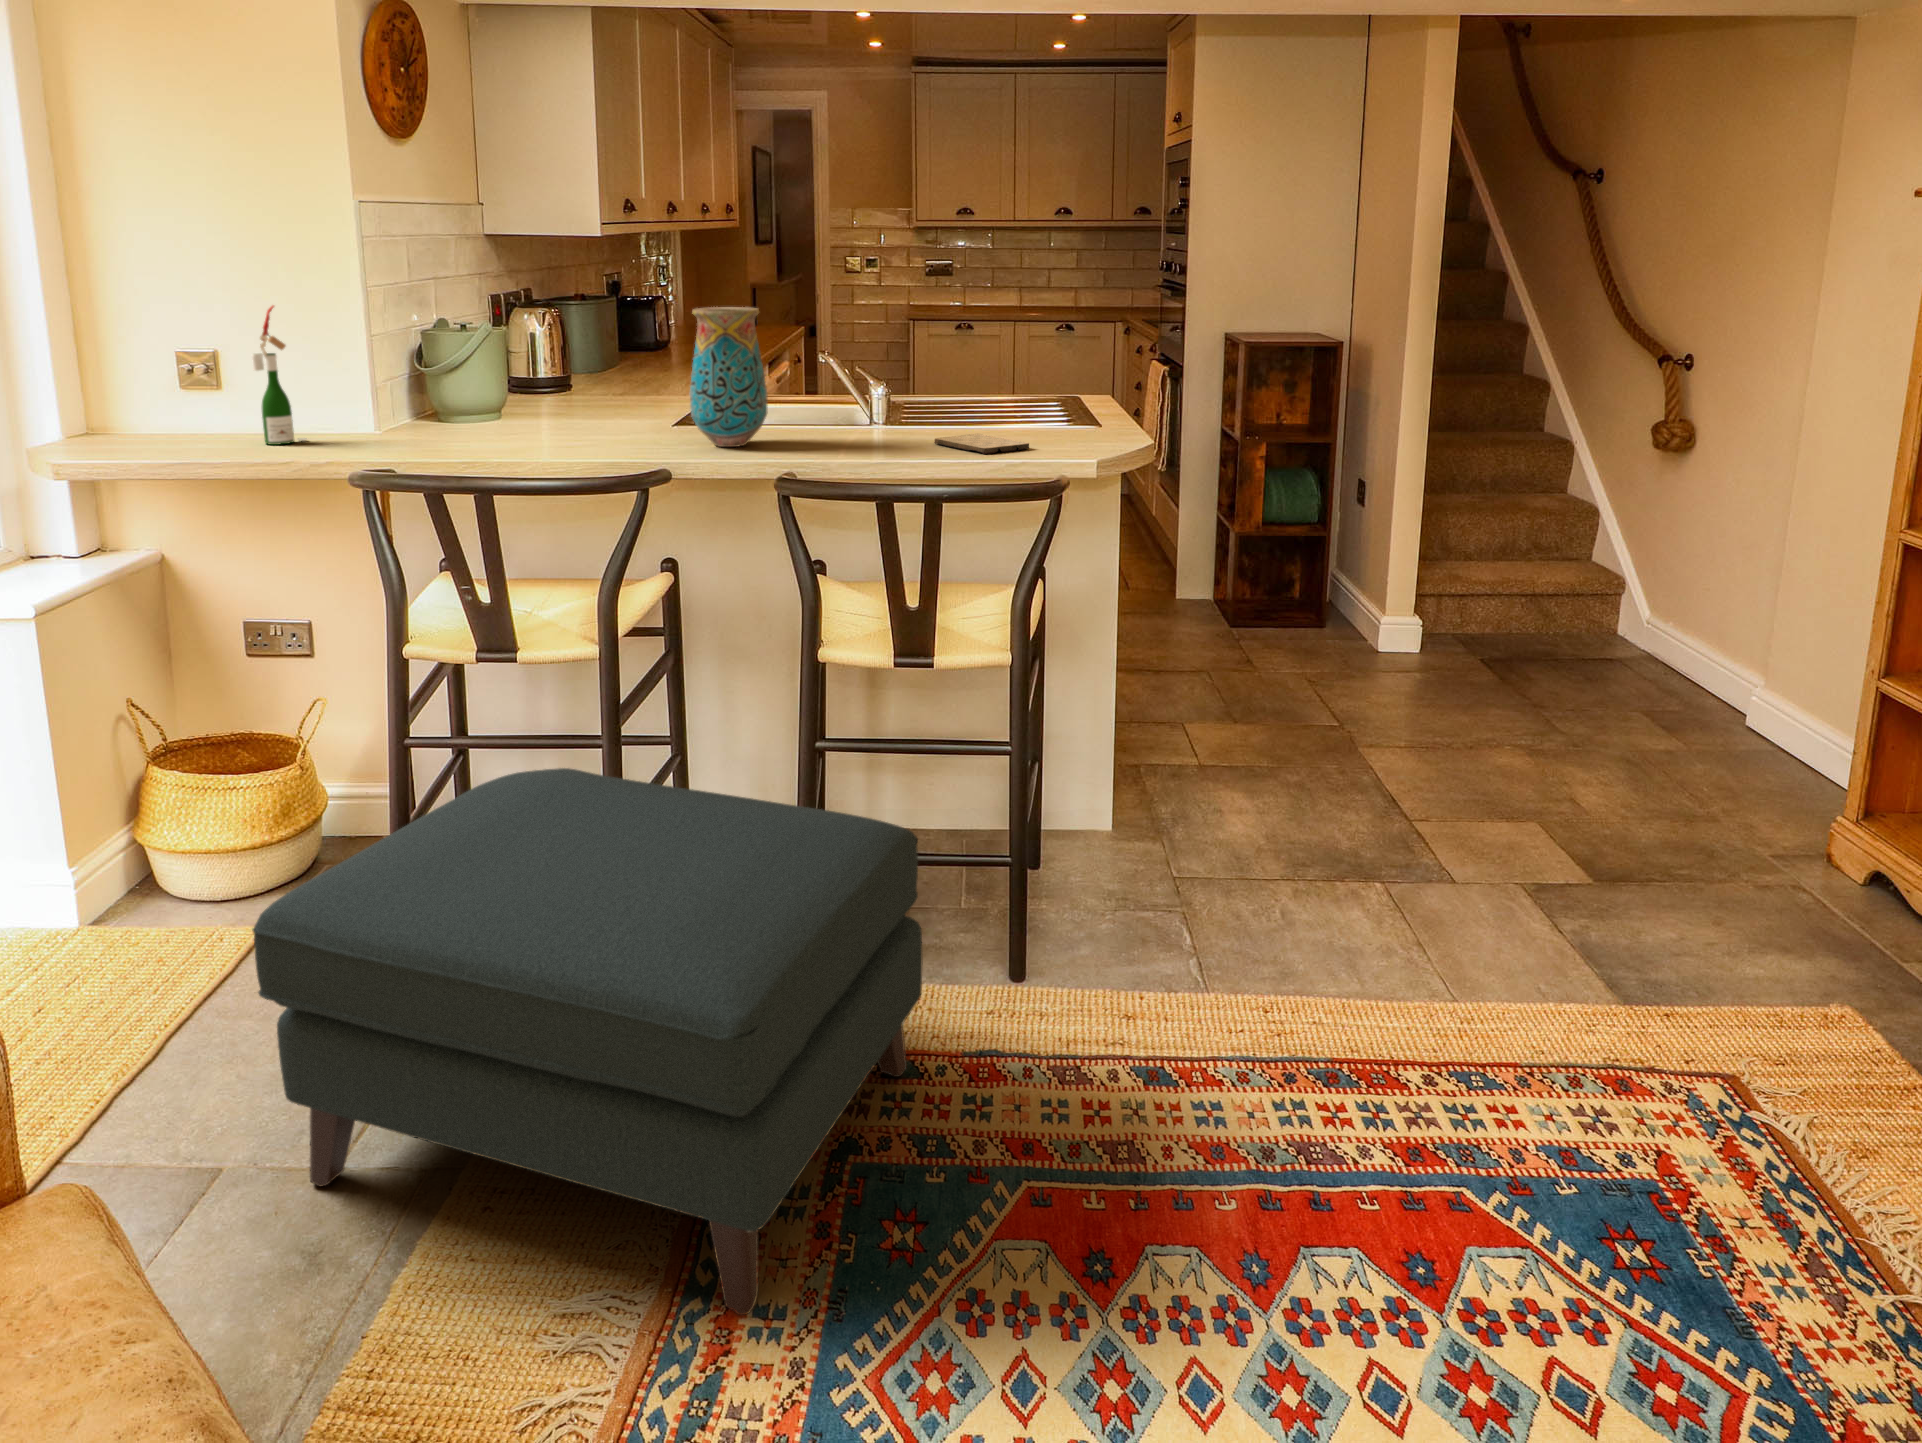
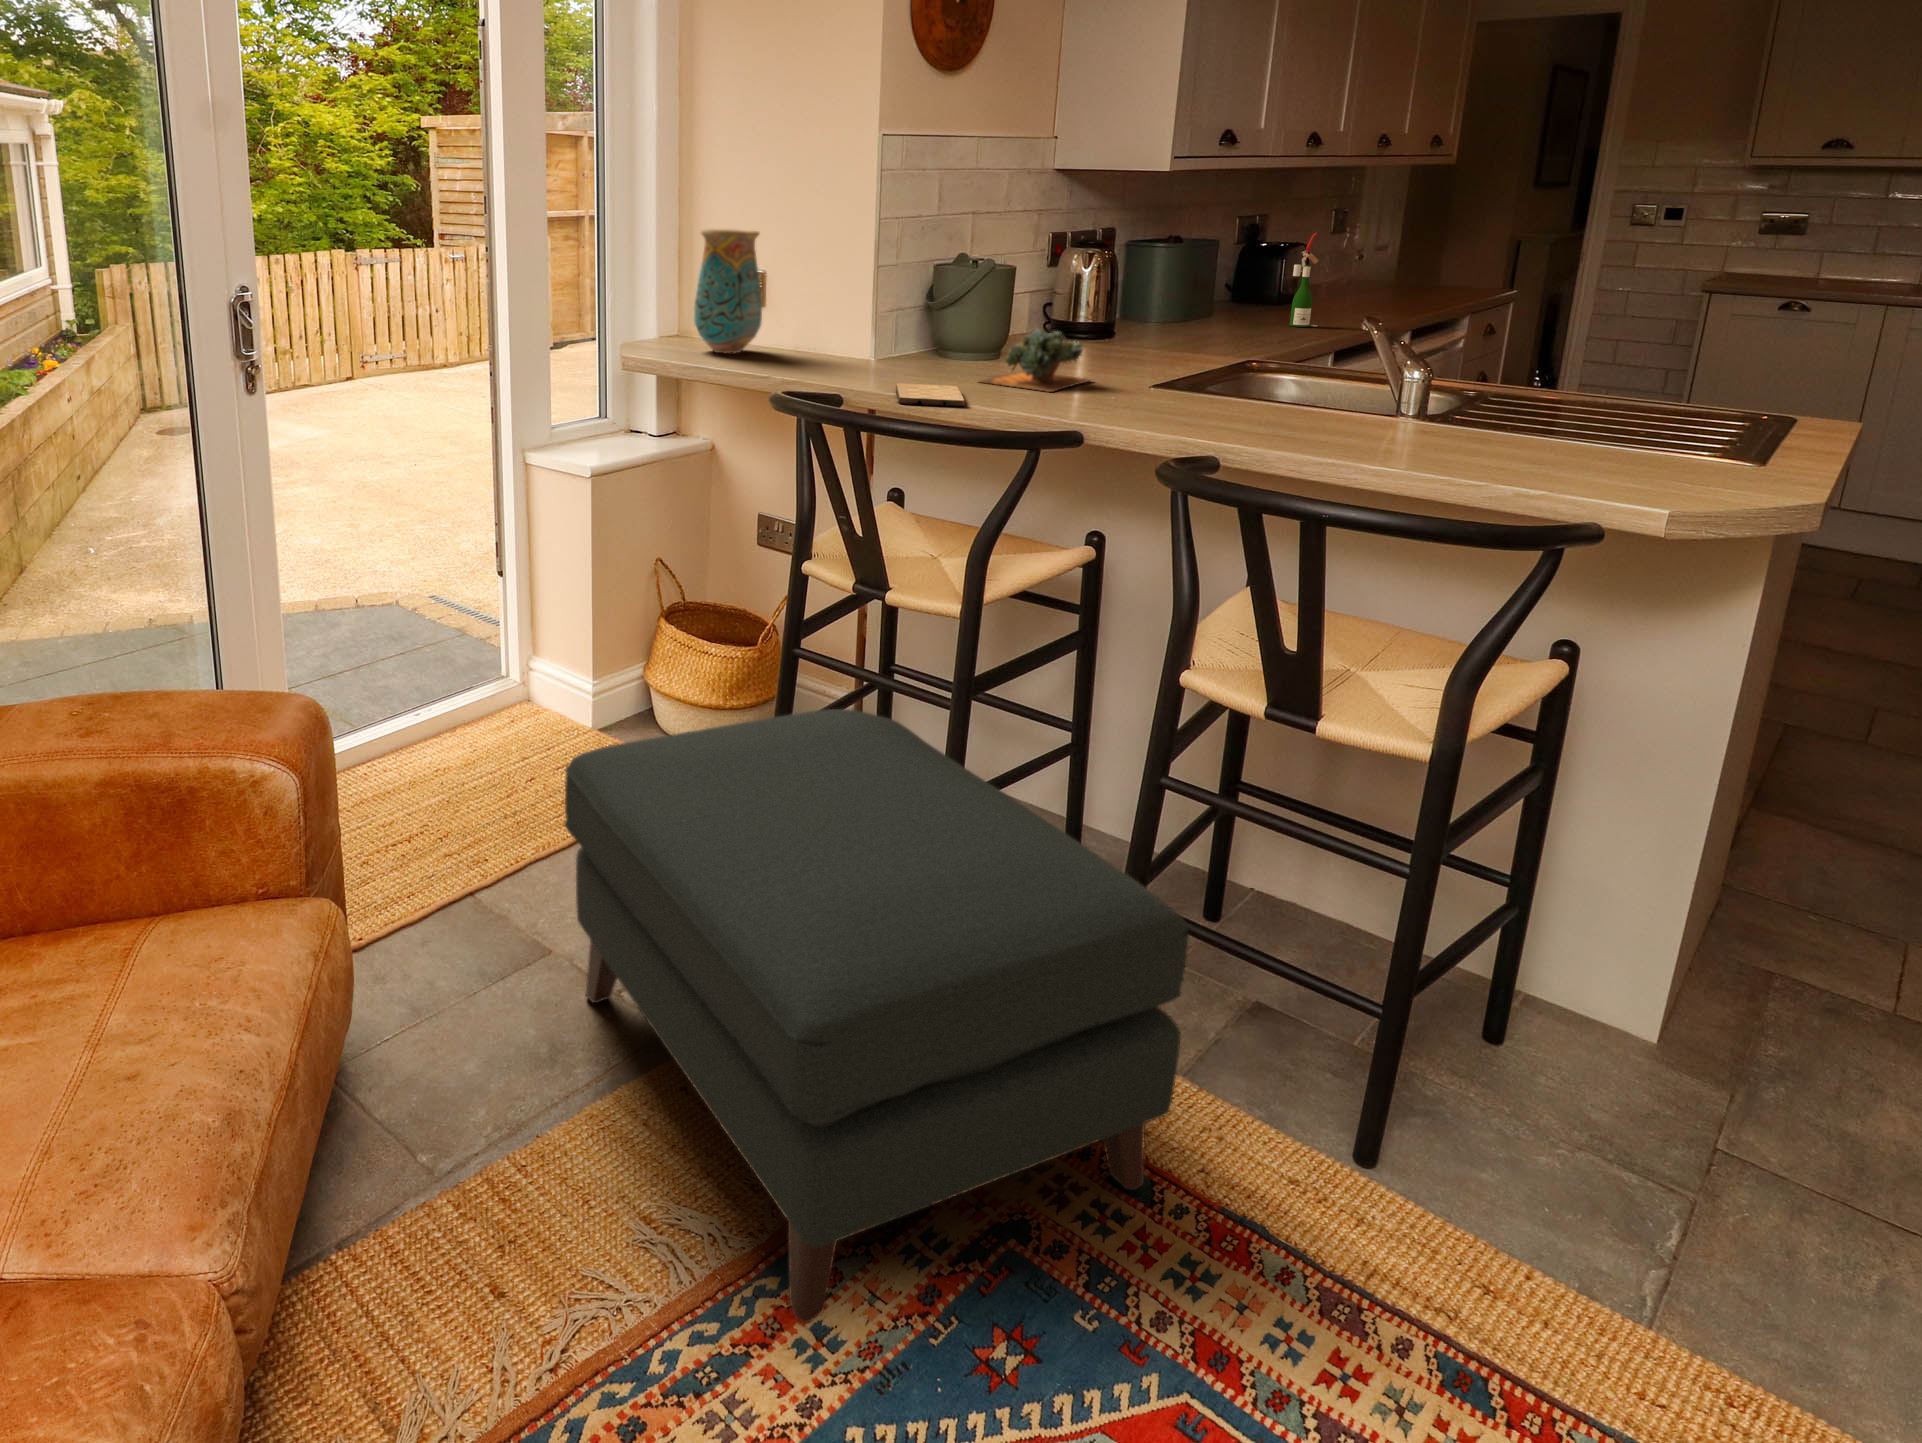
wine bottle: present [252,306,306,445] -> present [1289,233,1318,327]
vase: present [690,307,768,447] -> present [694,229,762,354]
succulent plant: none [496,379,593,438] -> present [980,329,1090,392]
cutting board: present [934,434,1029,454] -> present [896,383,965,406]

